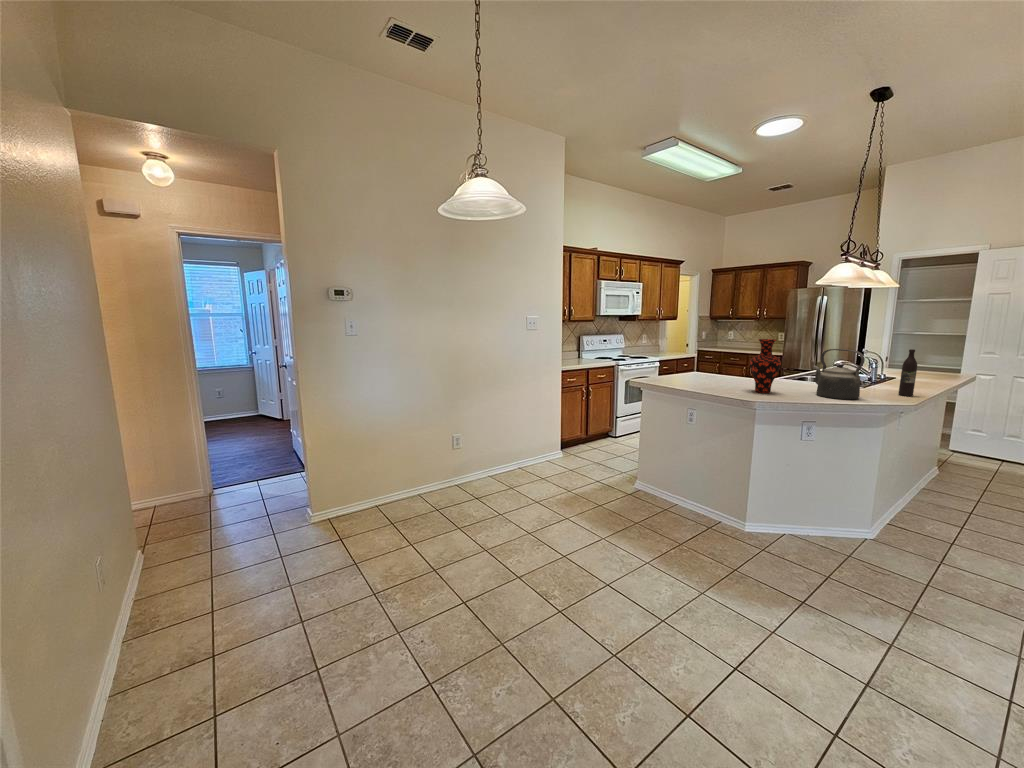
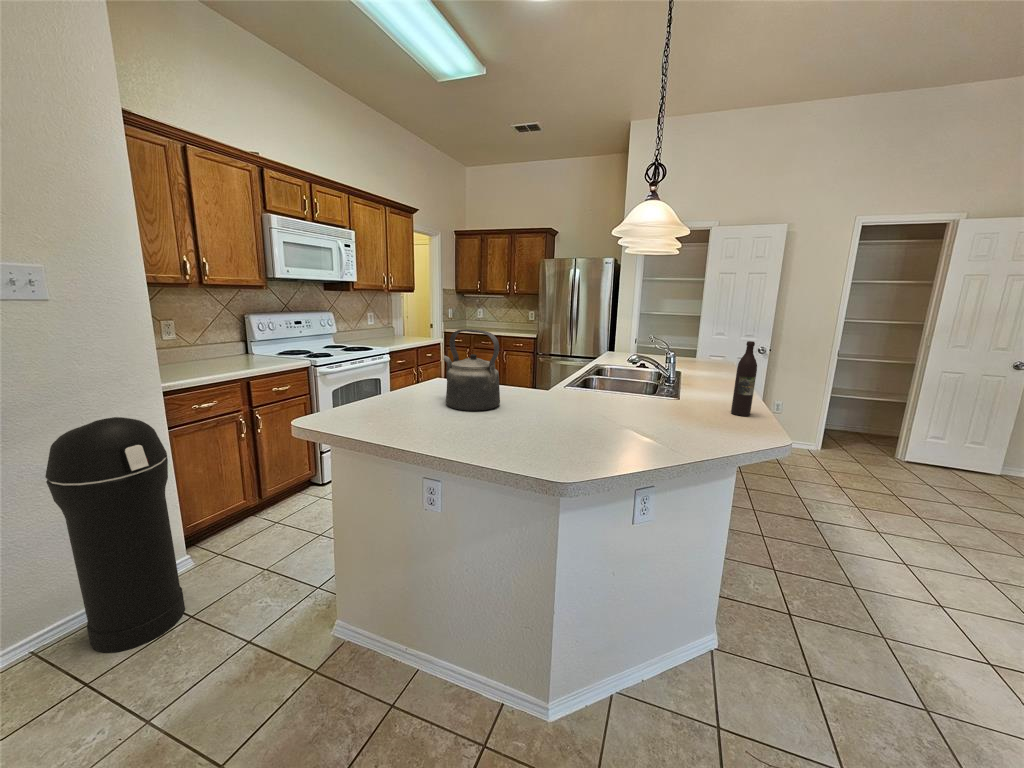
vase: present [750,339,781,393] -> none [534,327,593,444]
kettle: present [813,349,865,400] -> present [444,329,500,411]
trash can: none [535,377,571,474] -> present [45,417,185,653]

